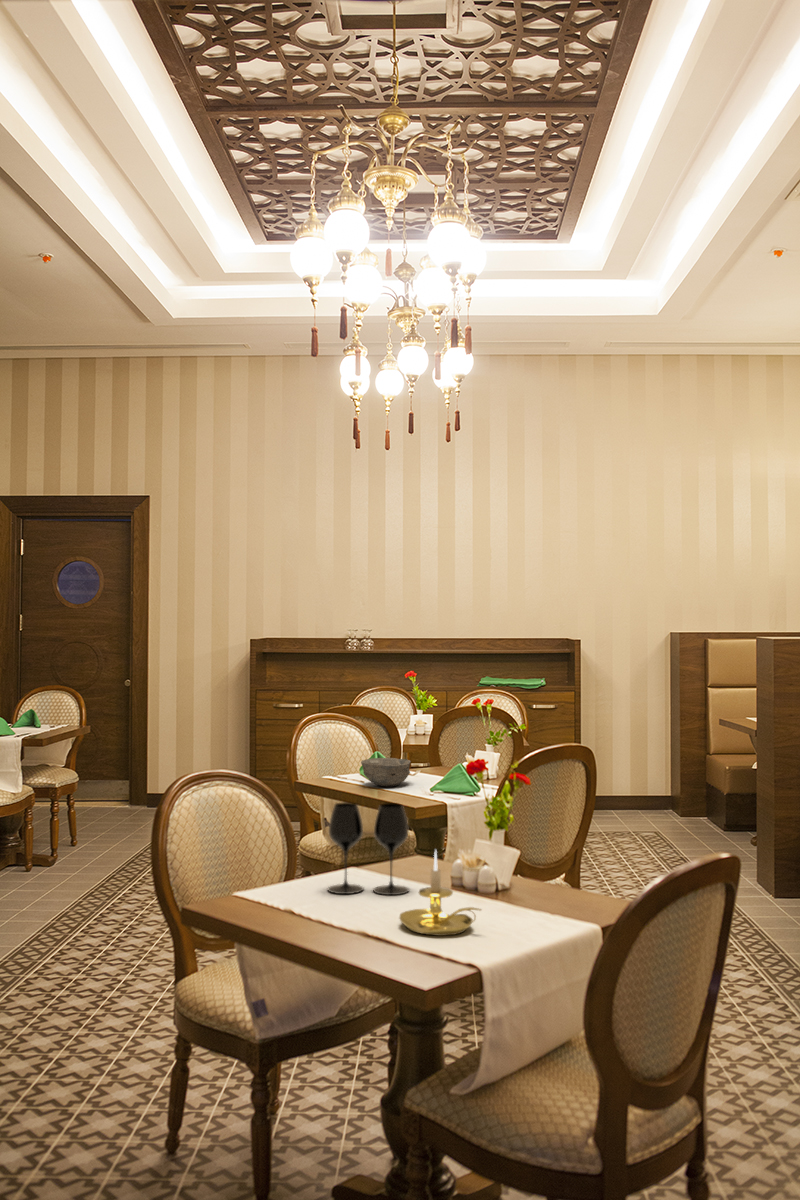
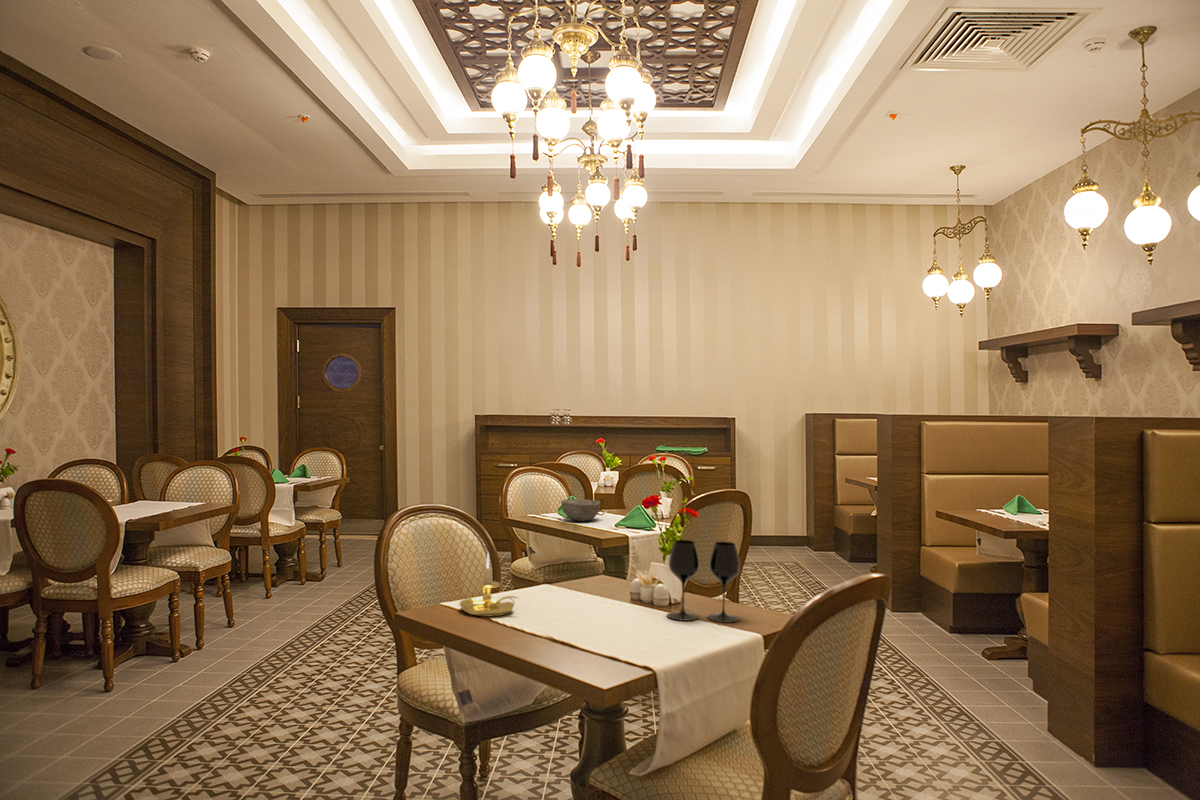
wine glass: present [328,802,409,895] -> present [667,540,740,623]
candle holder: present [400,851,481,936] -> present [460,554,517,617]

